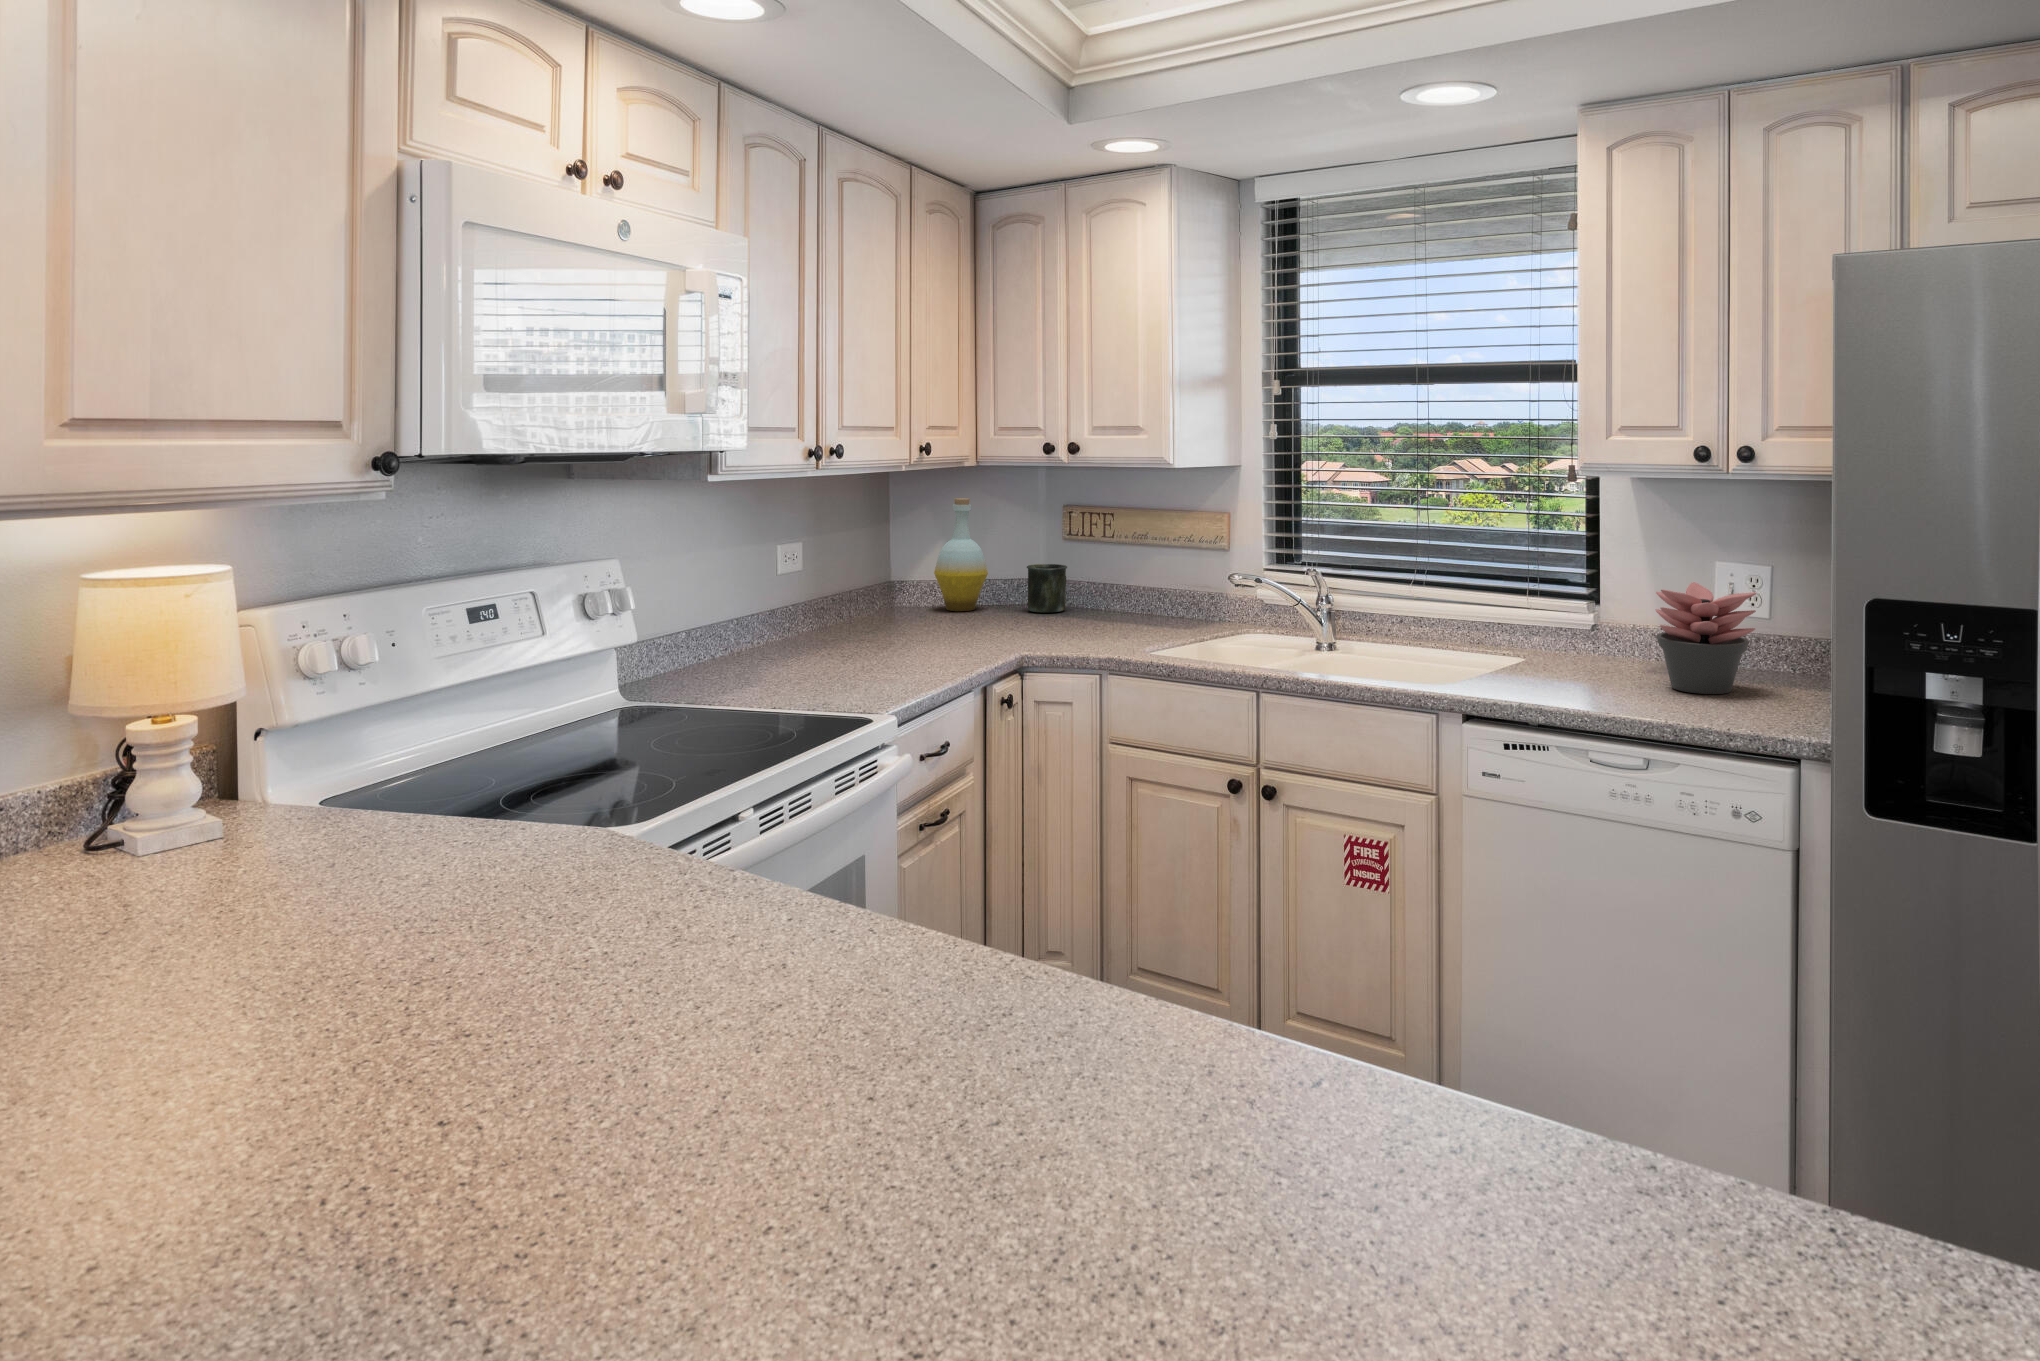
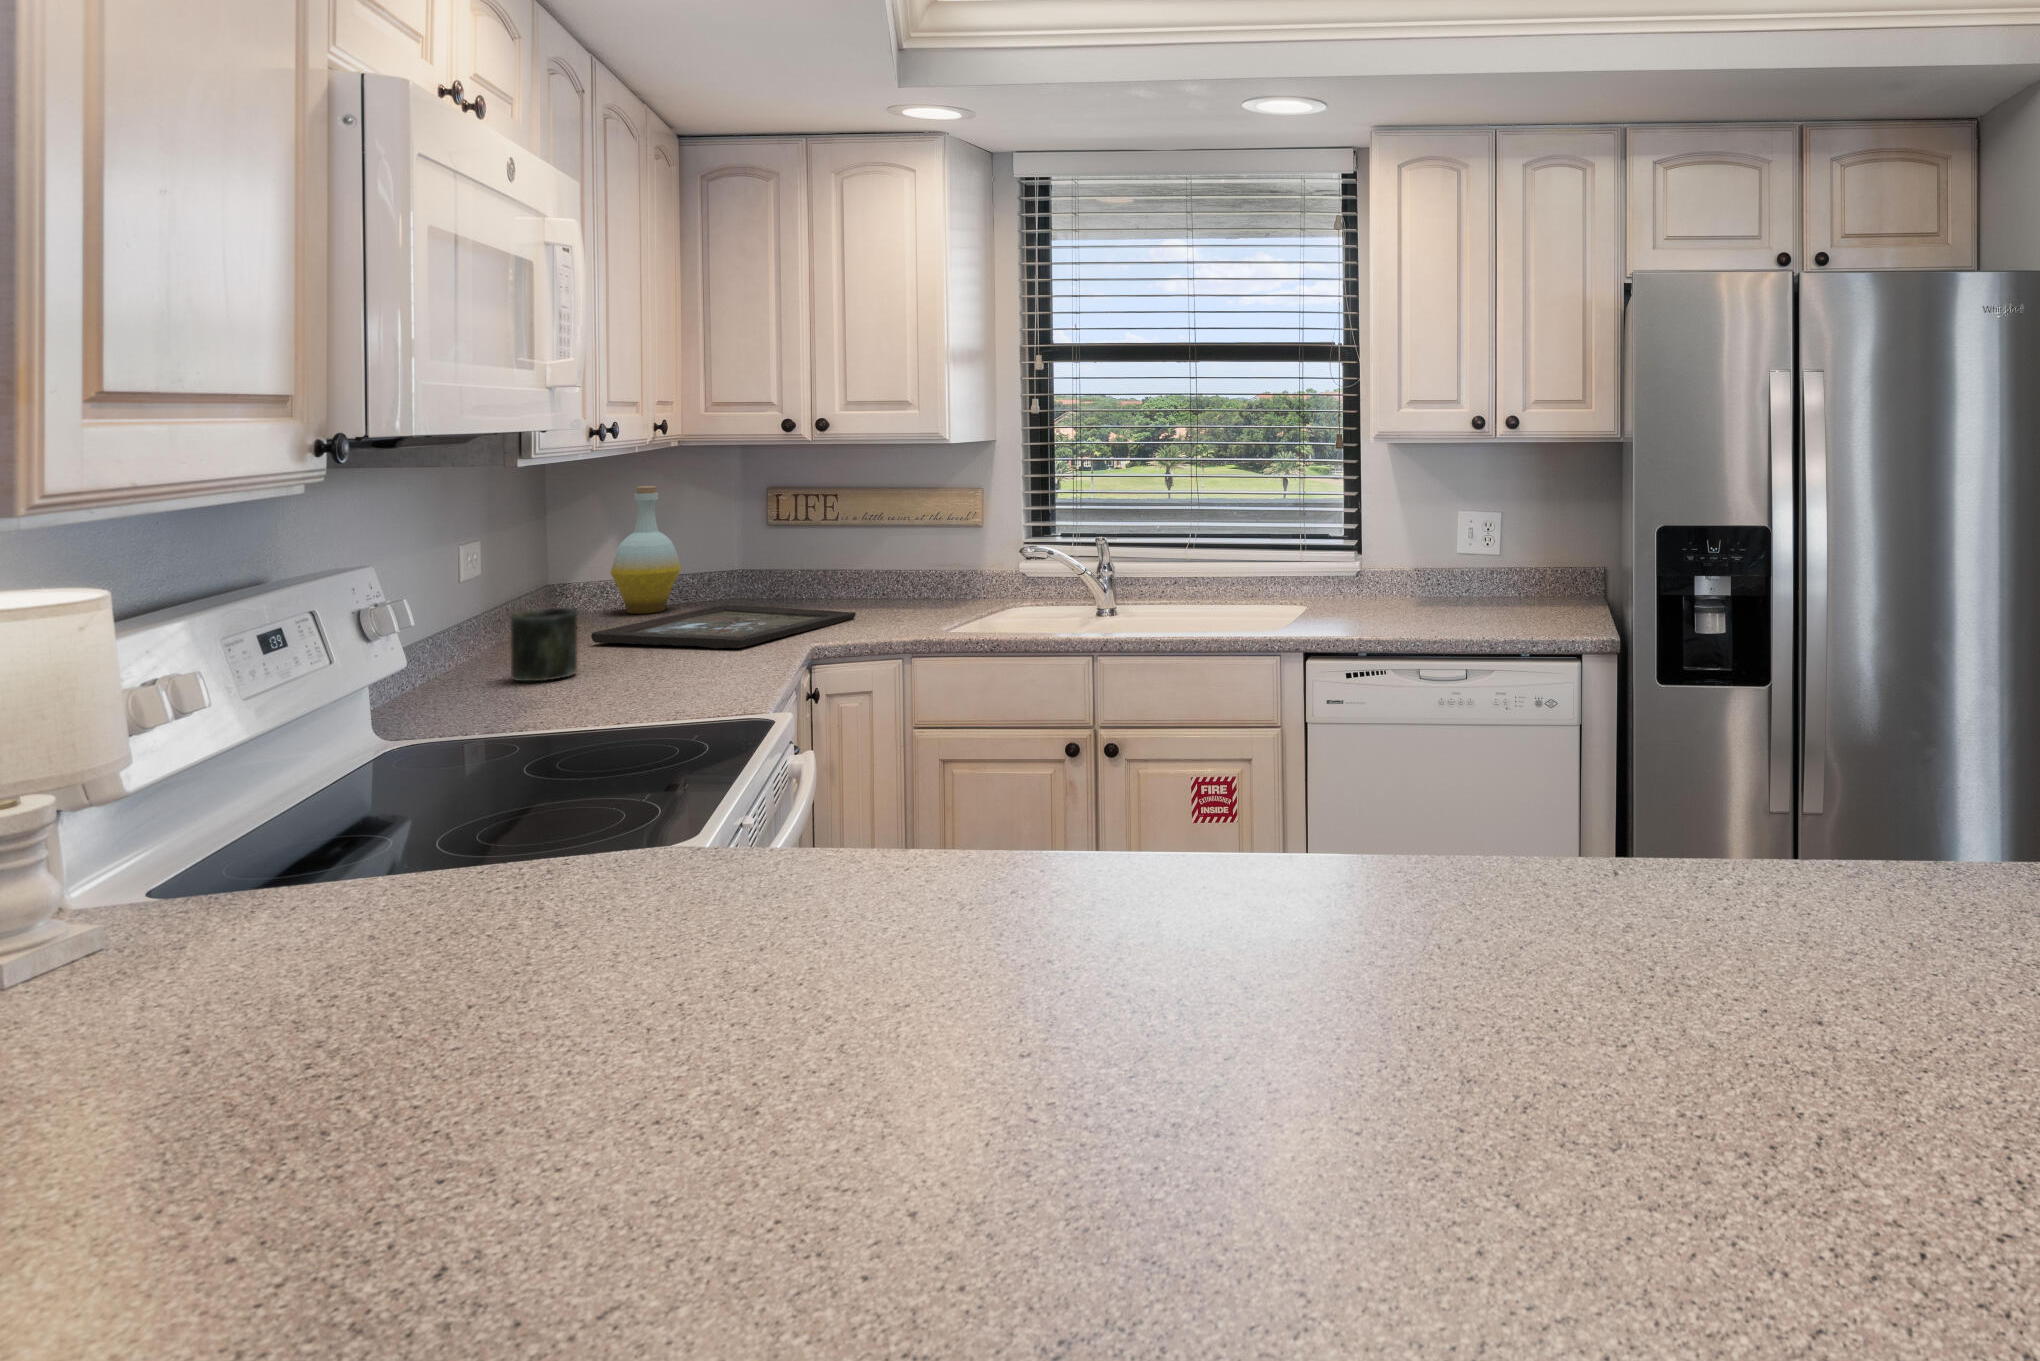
mug: present [1027,564,1067,613] -> present [509,608,579,681]
succulent plant: present [1656,582,1756,694] -> none [1425,526,1507,615]
tray: none [883,609,1098,648] -> present [591,605,856,648]

